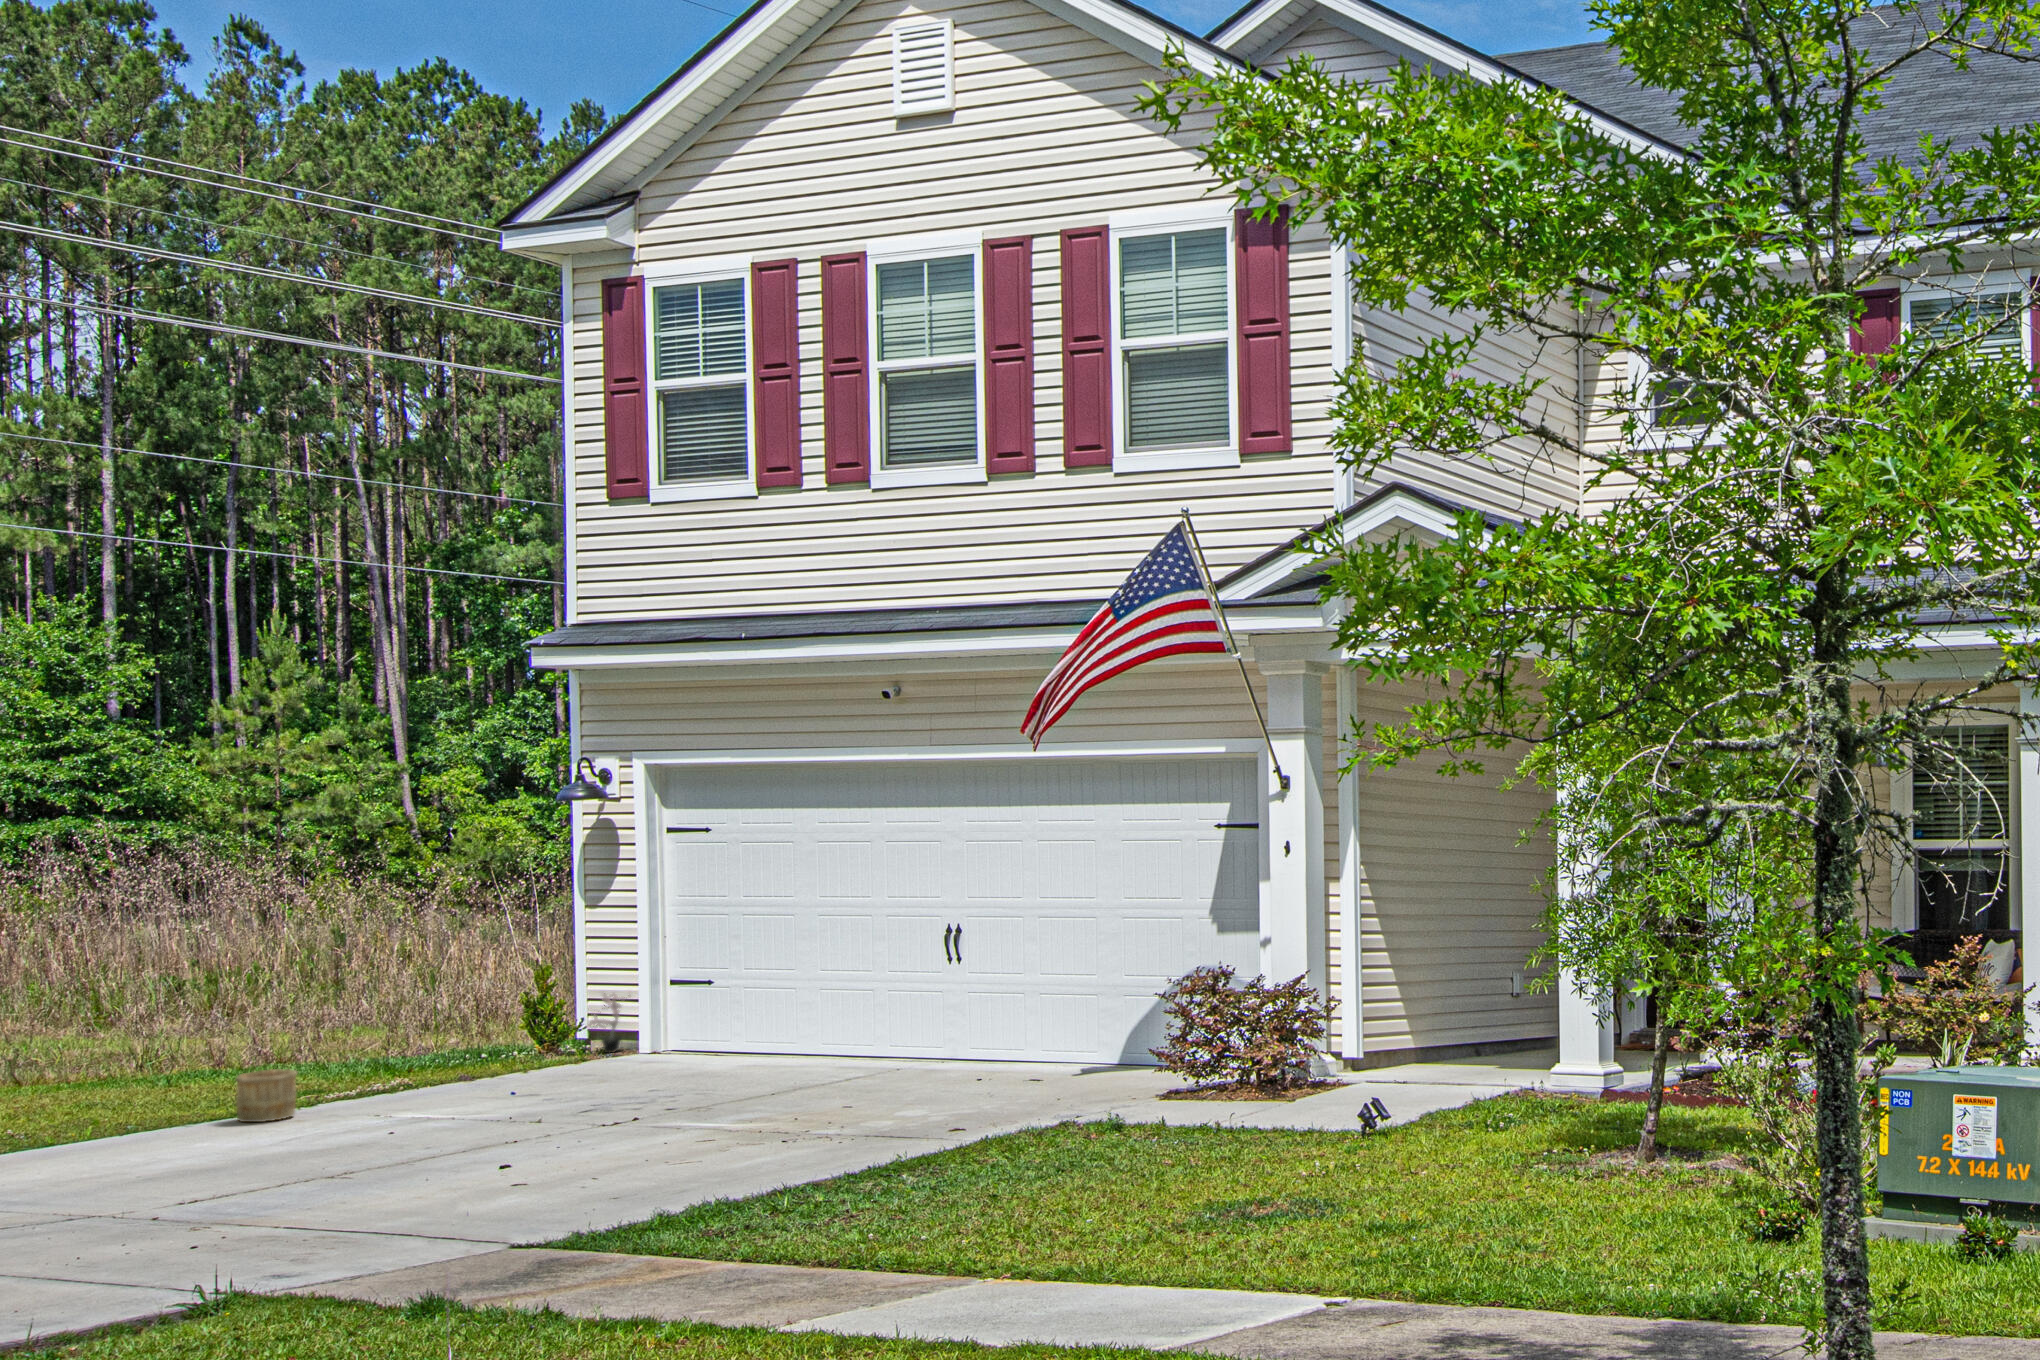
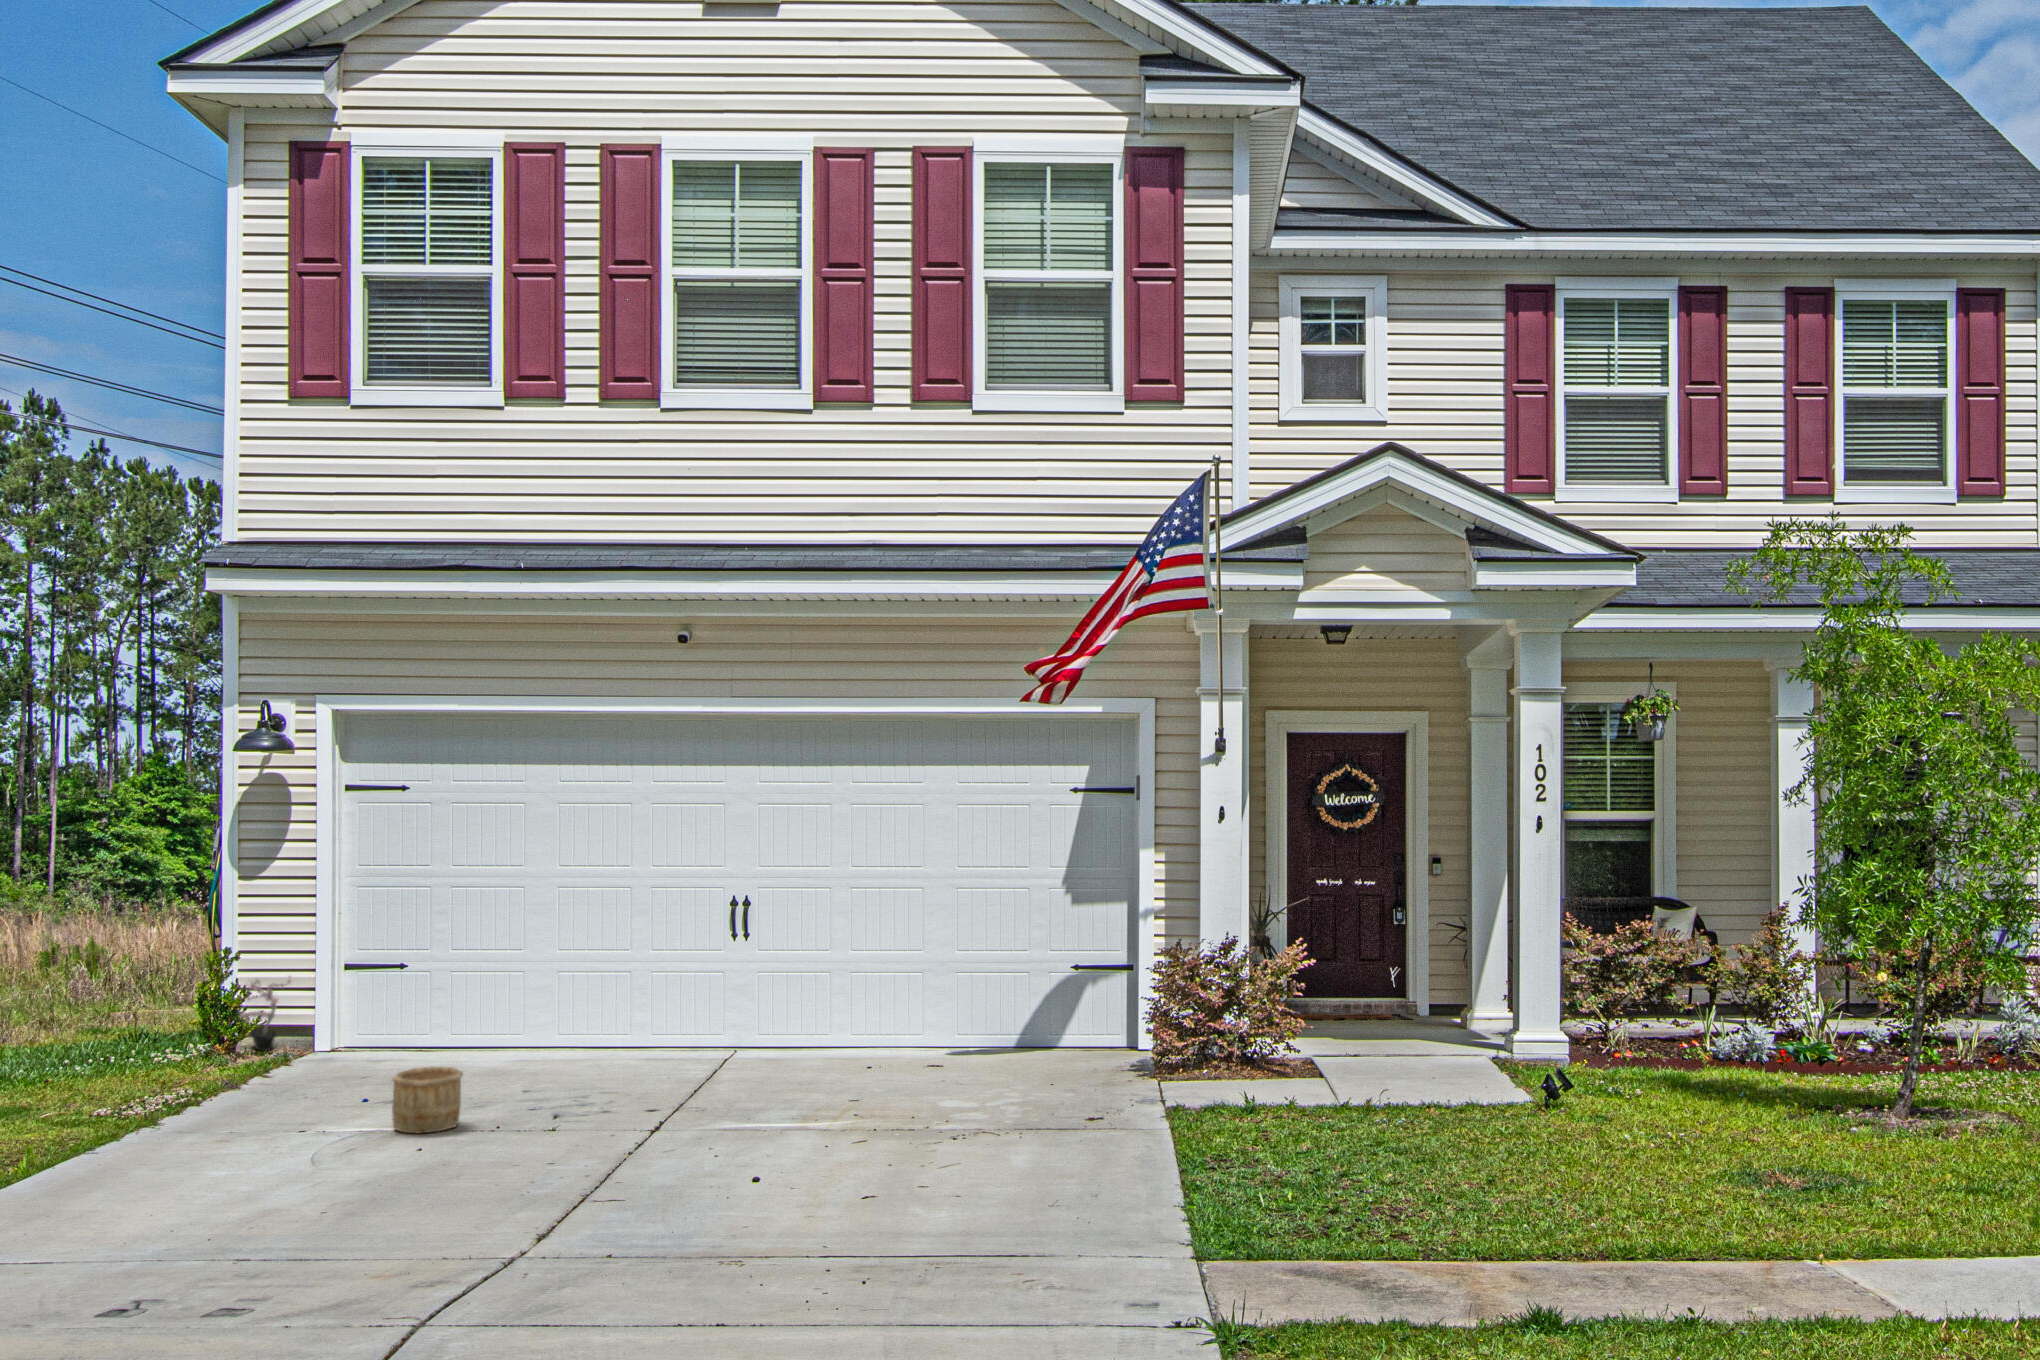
wooden bucket: present [236,1069,297,1122] -> present [392,1066,463,1133]

